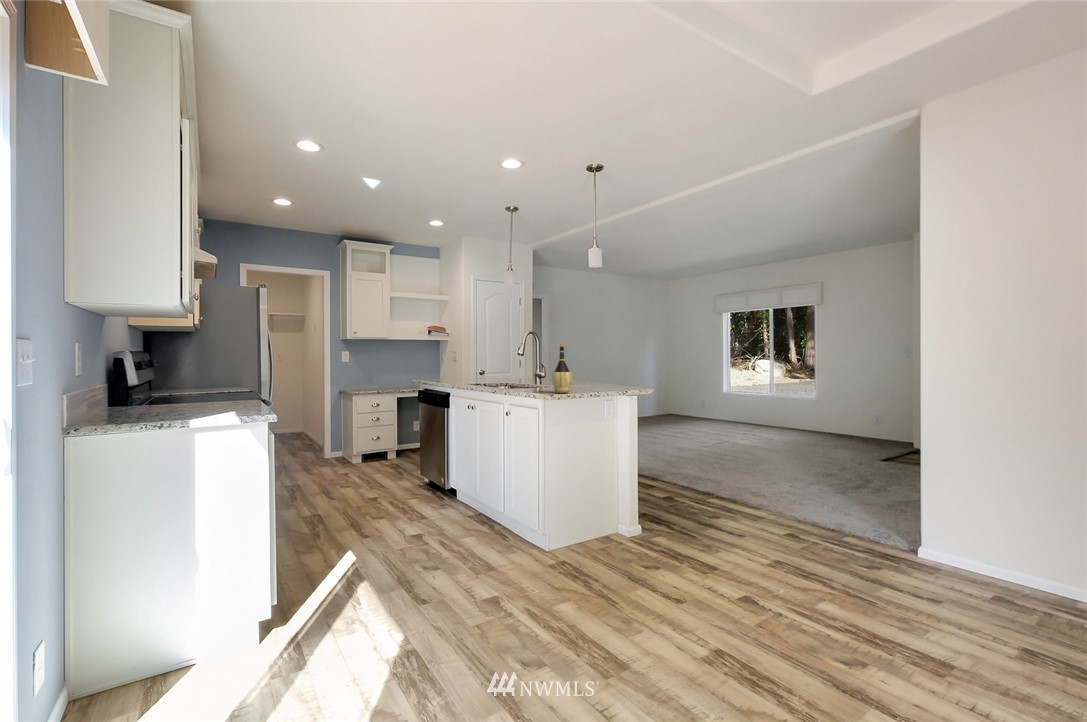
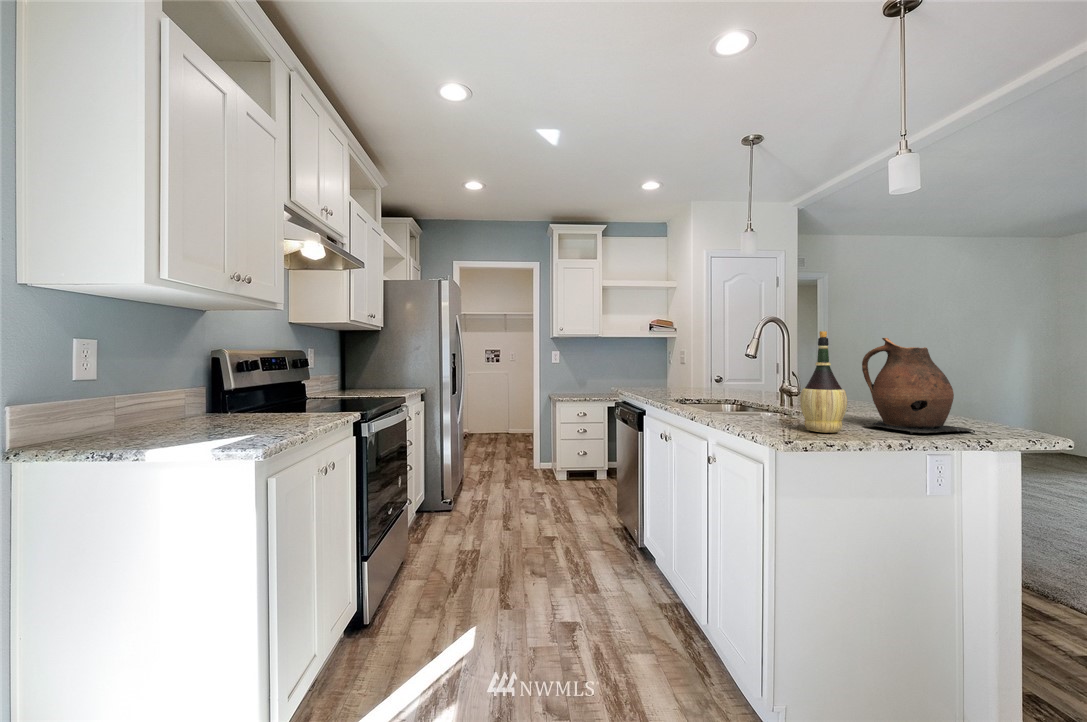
ceramic pitcher: none [577,347,619,391] -> present [862,338,975,434]

